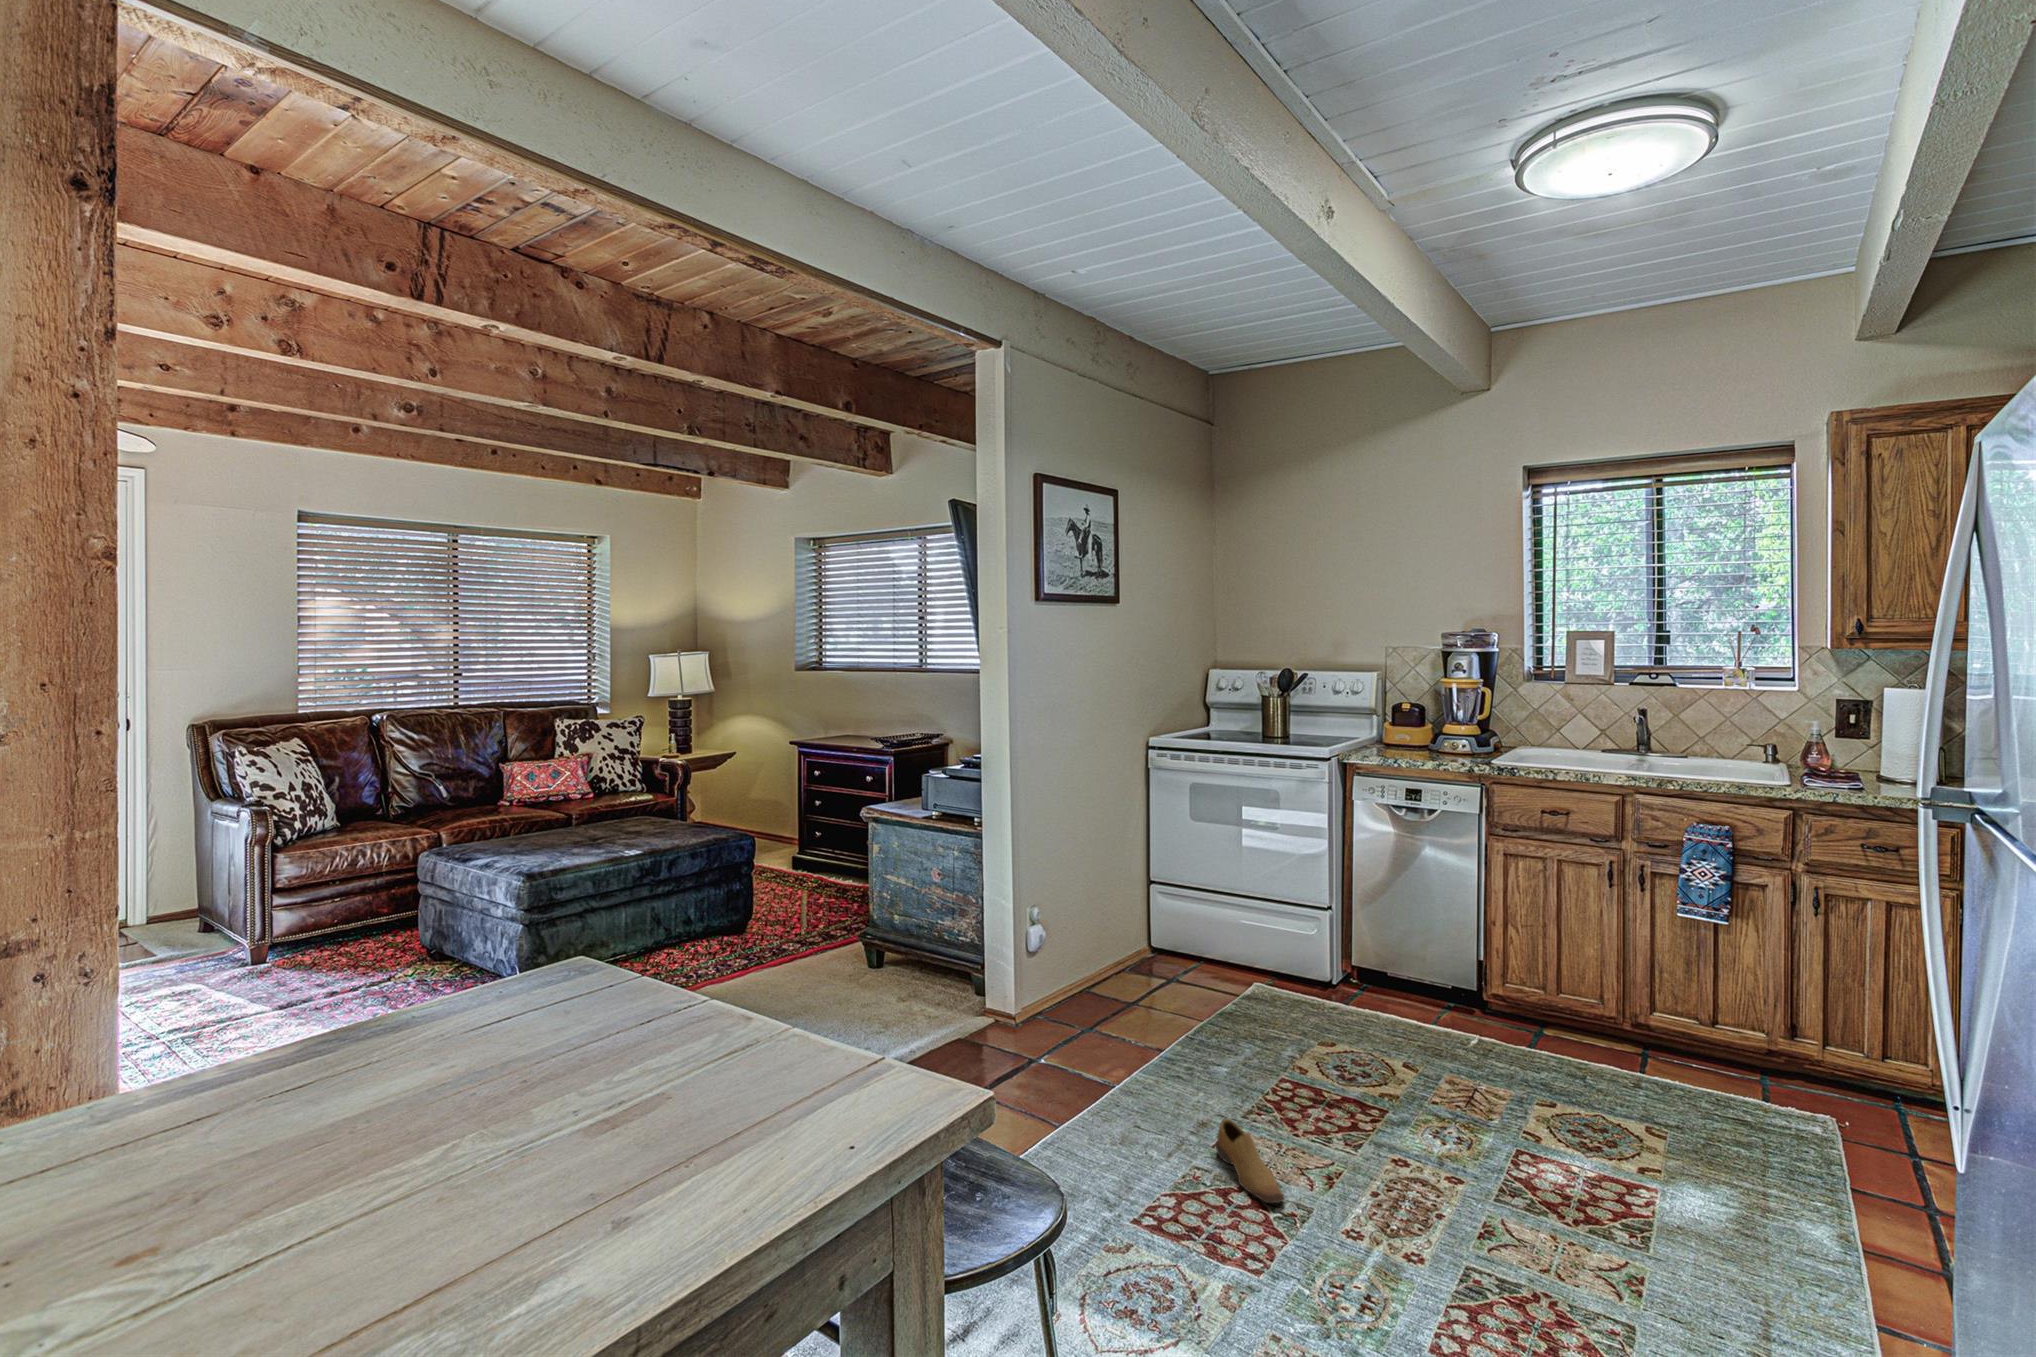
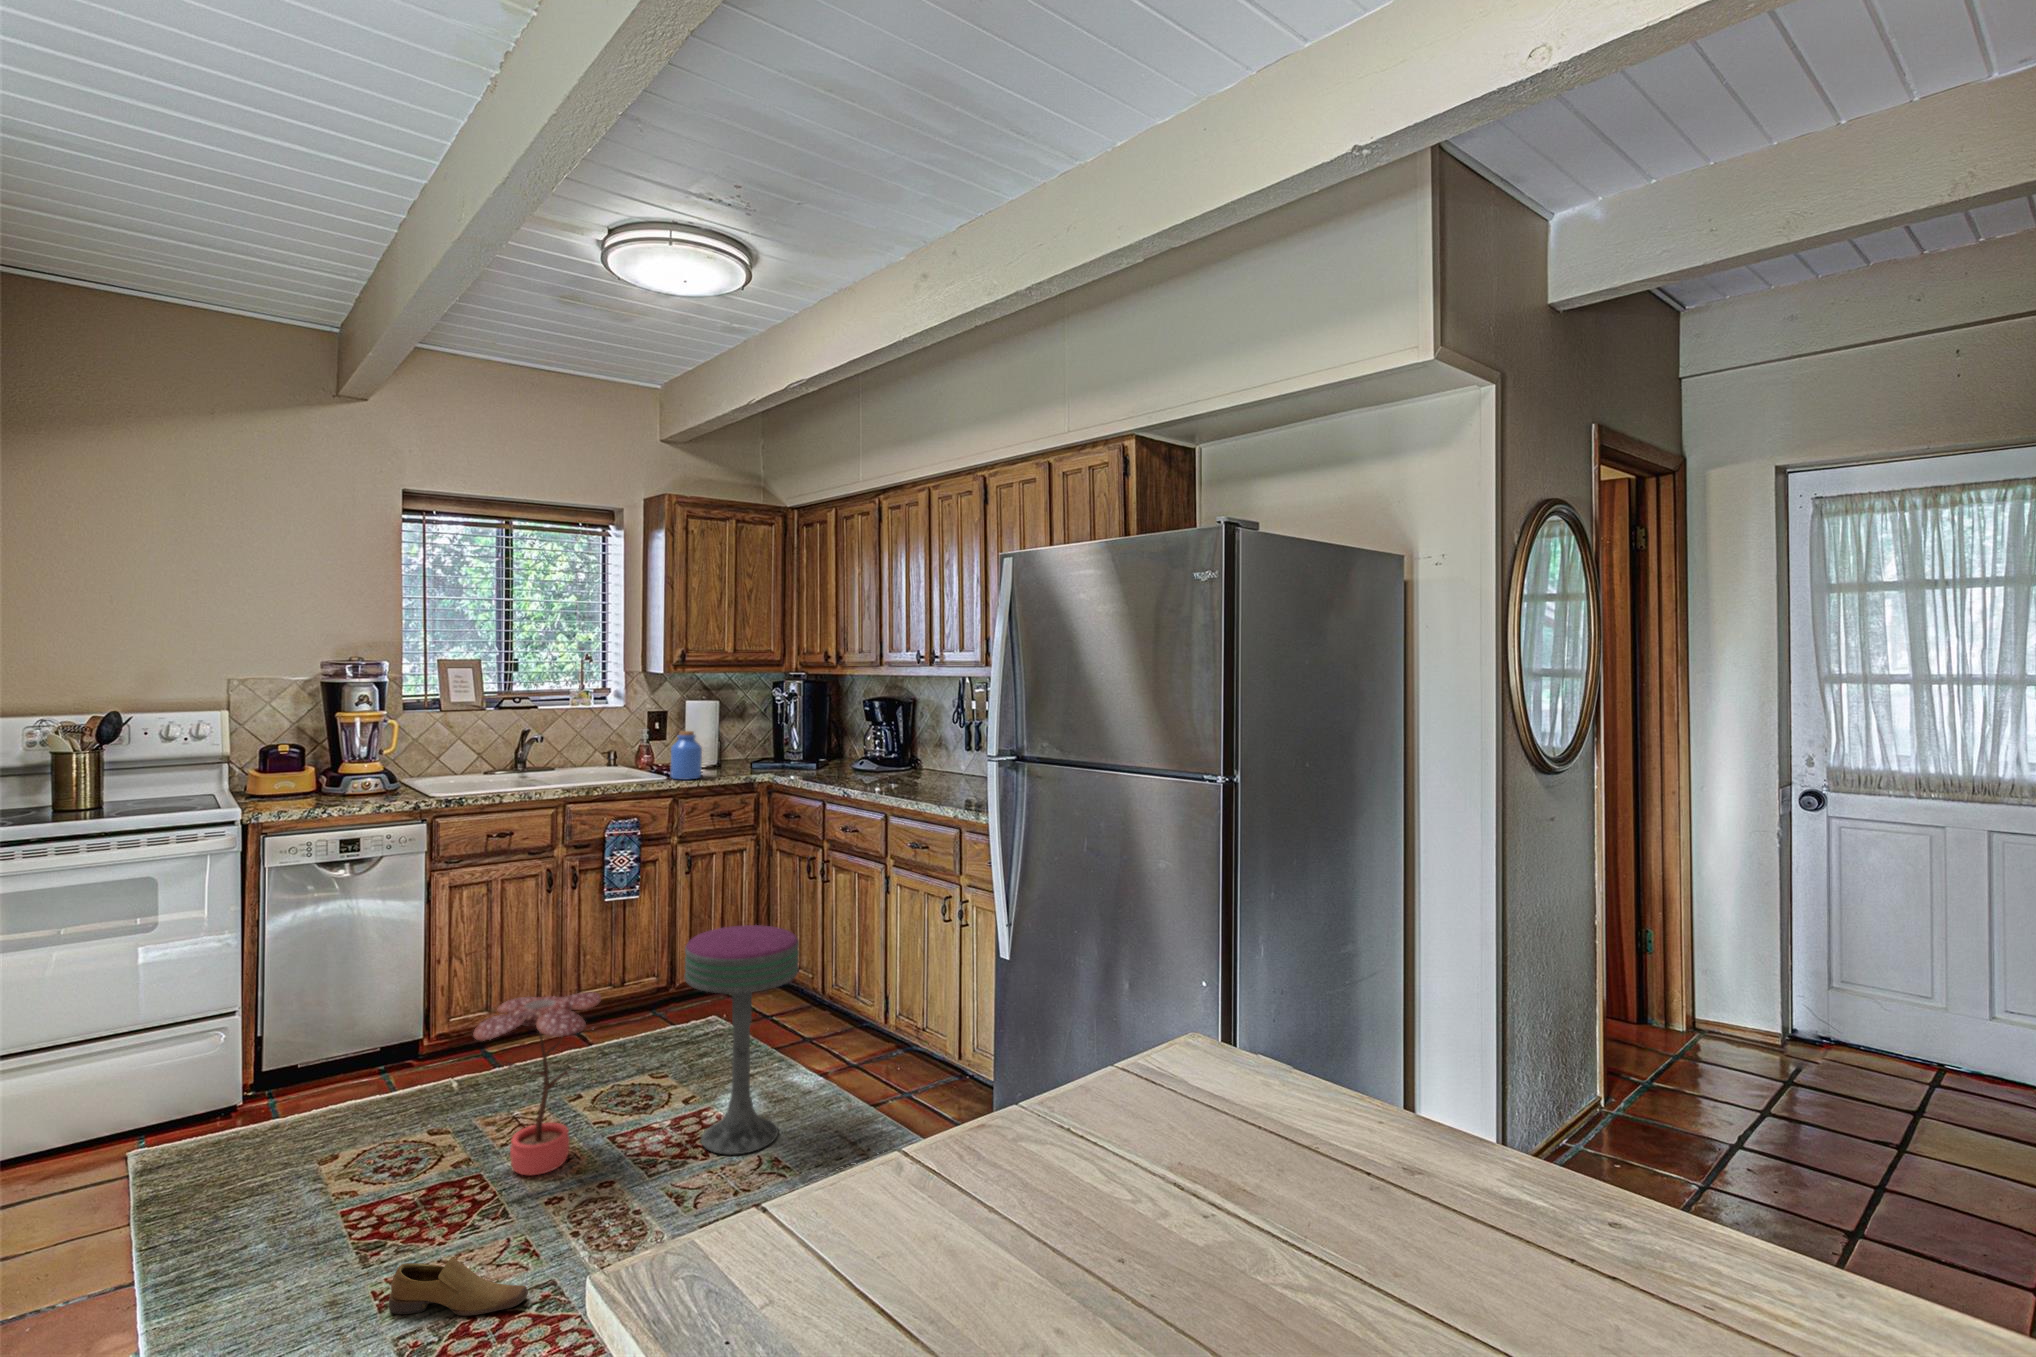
jar: none [1819,723,1873,790] -> present [671,731,702,780]
bar stool: none [1560,955,1731,1262] -> present [684,925,799,1155]
potted plant: none [1364,960,1506,1142] -> present [473,992,601,1175]

